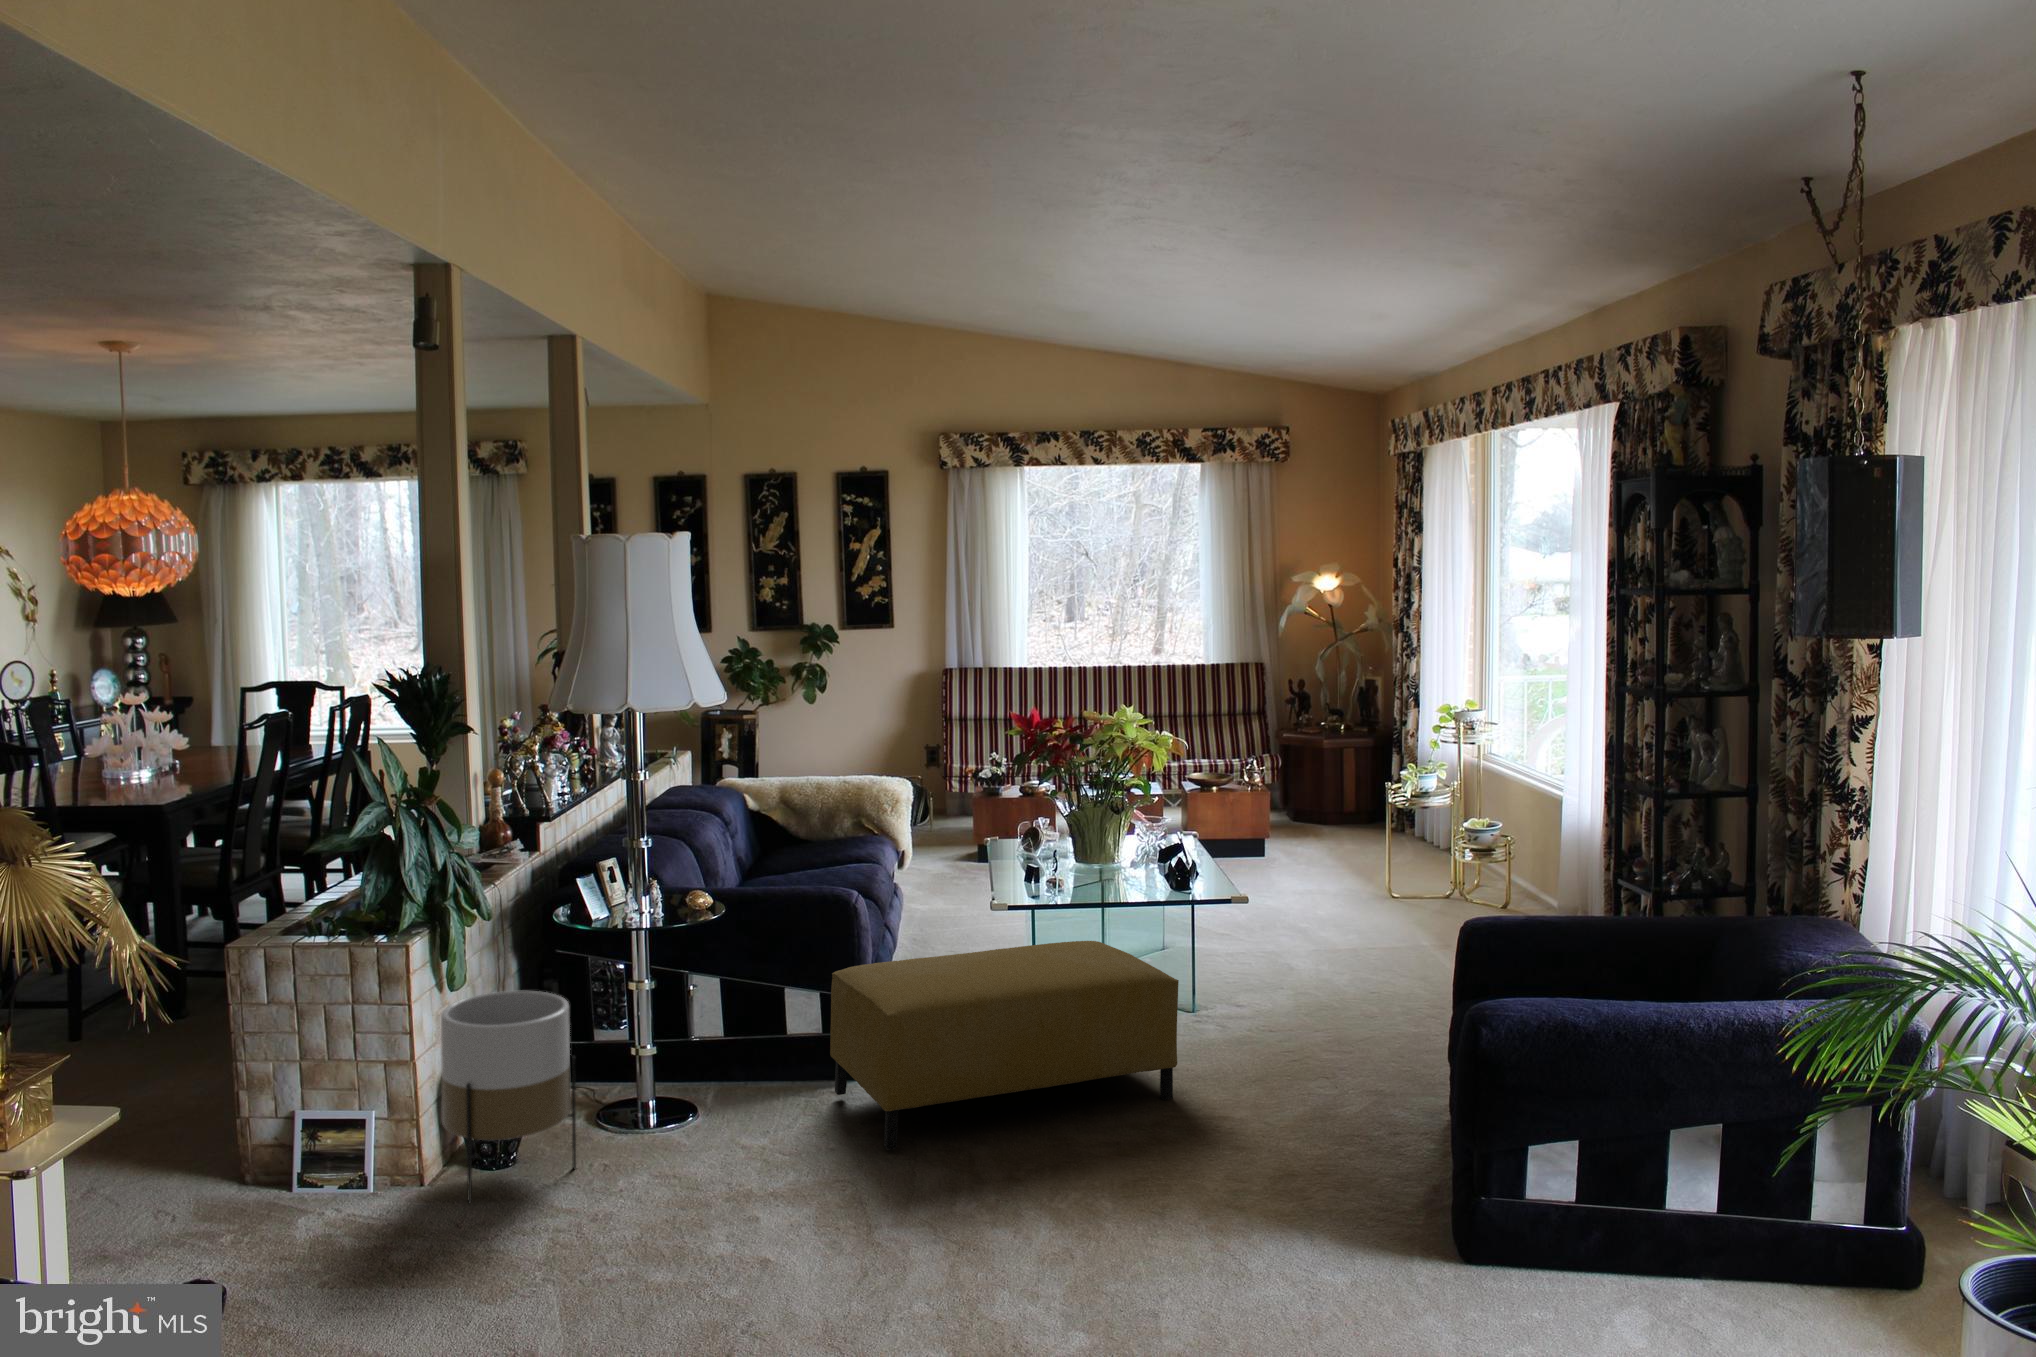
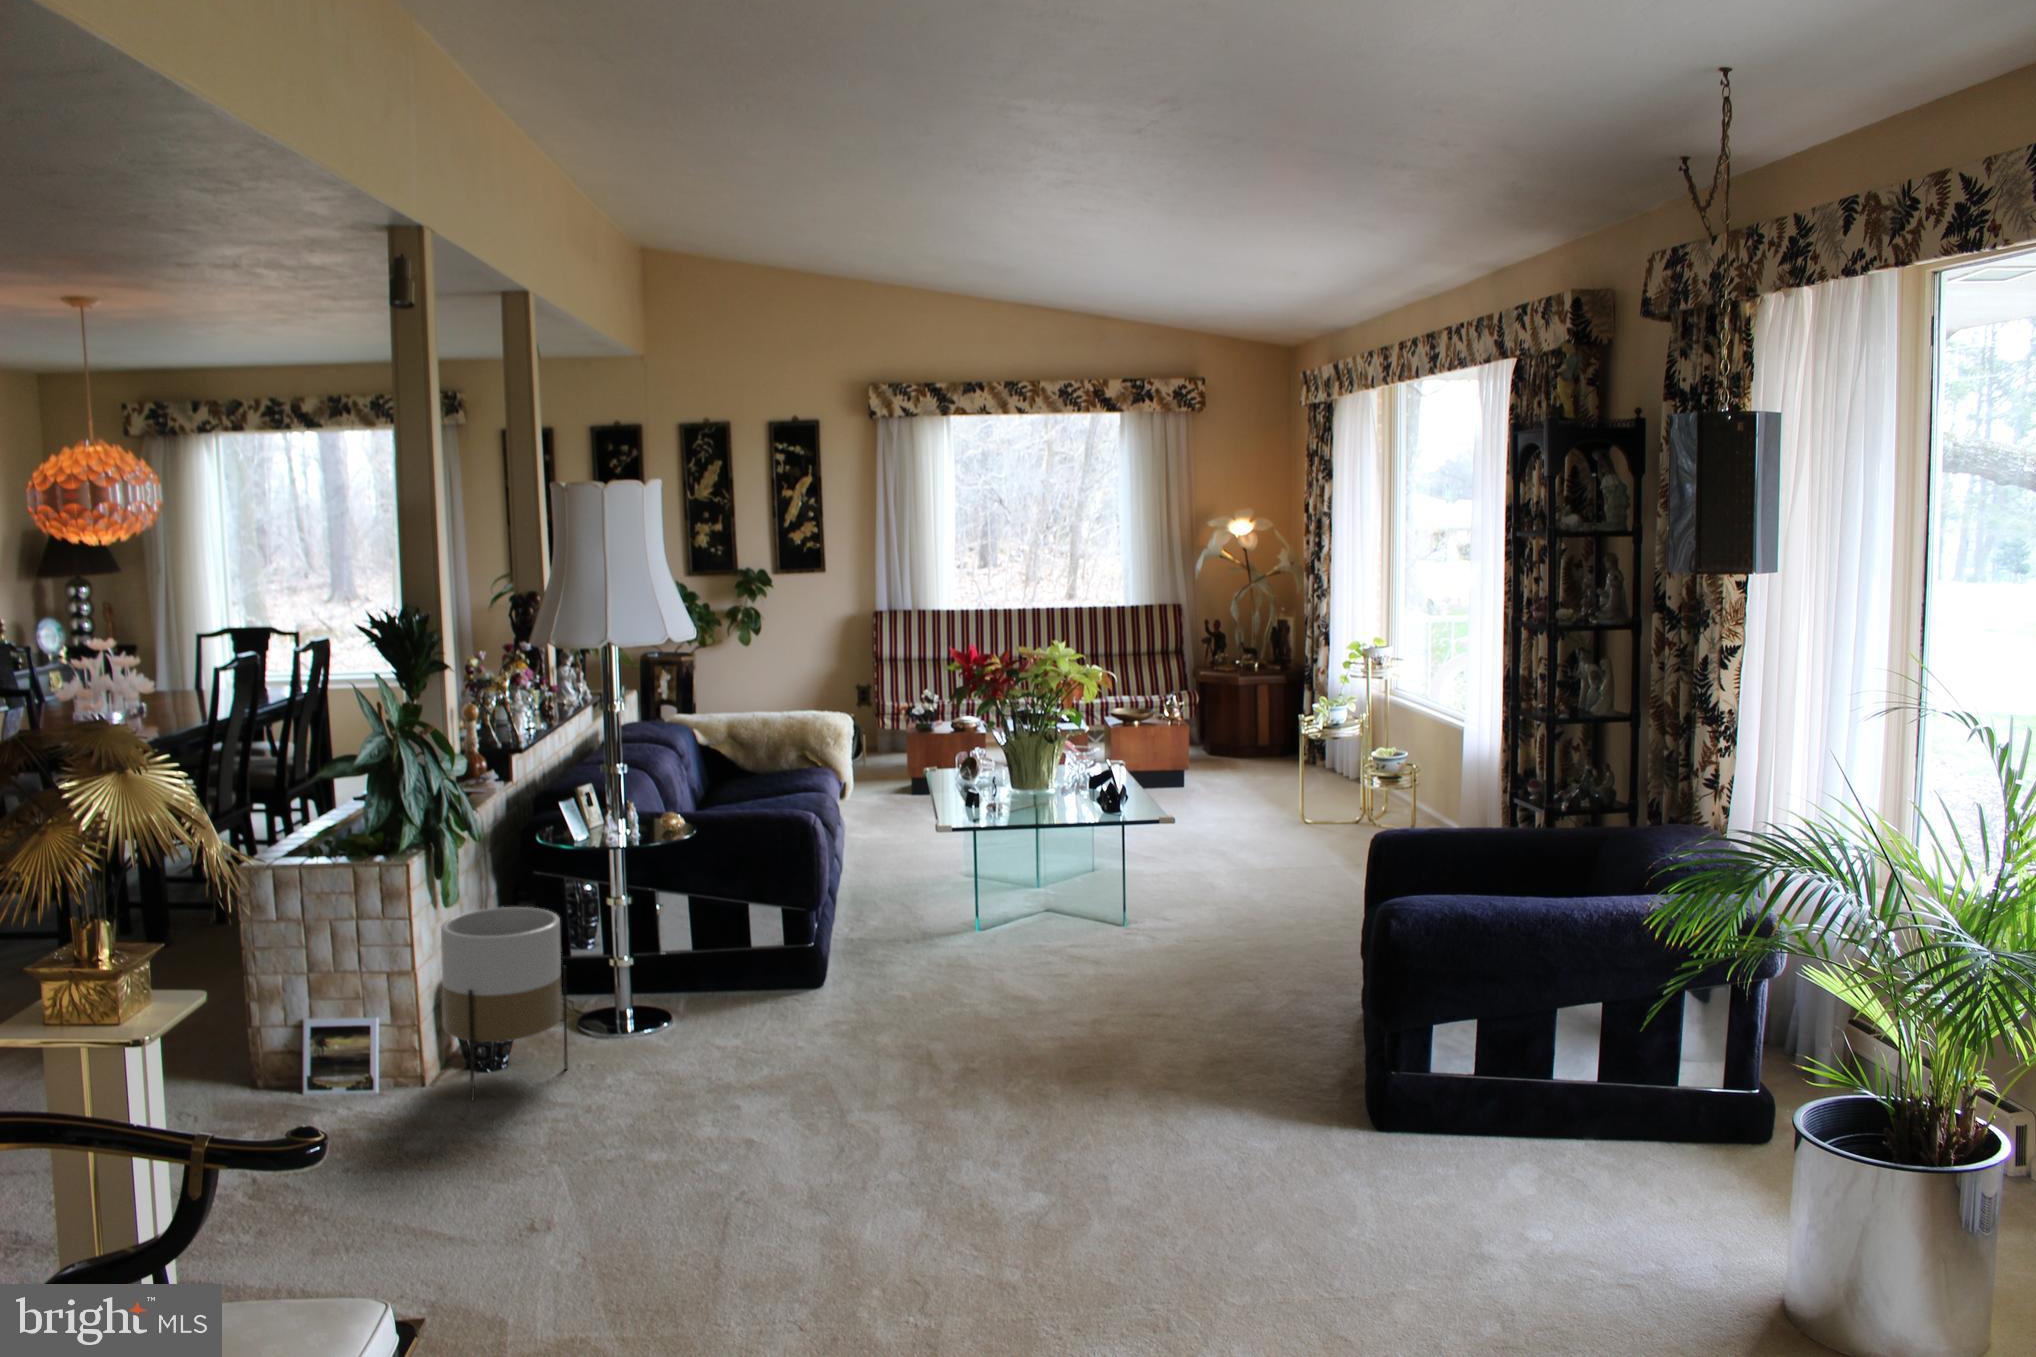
ottoman: present [830,941,1179,1150] -> none [798,859,1119,1046]

